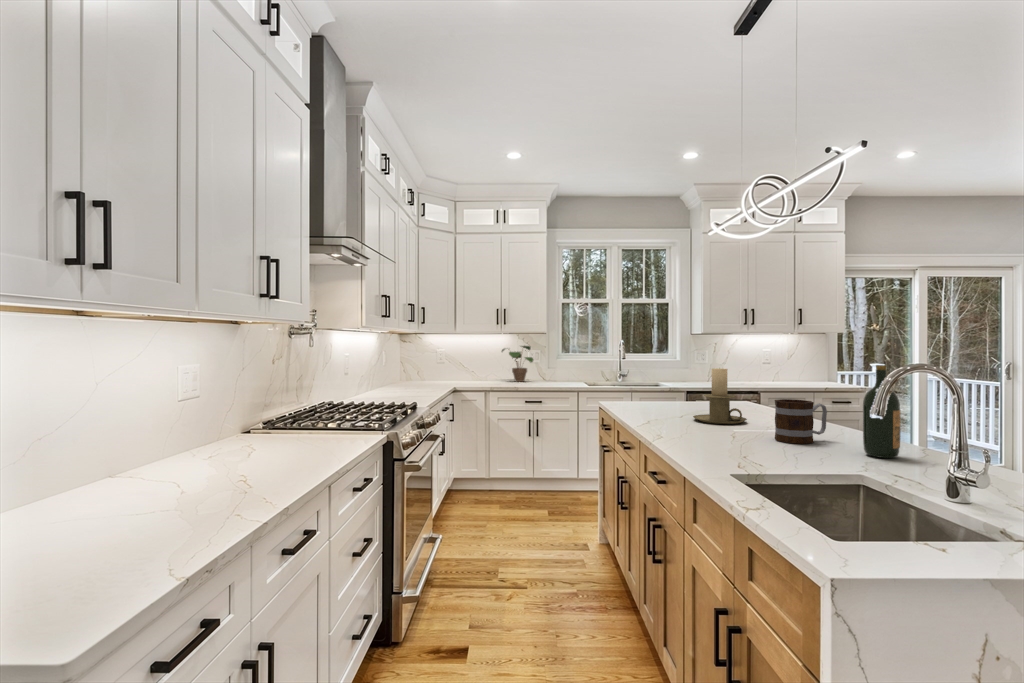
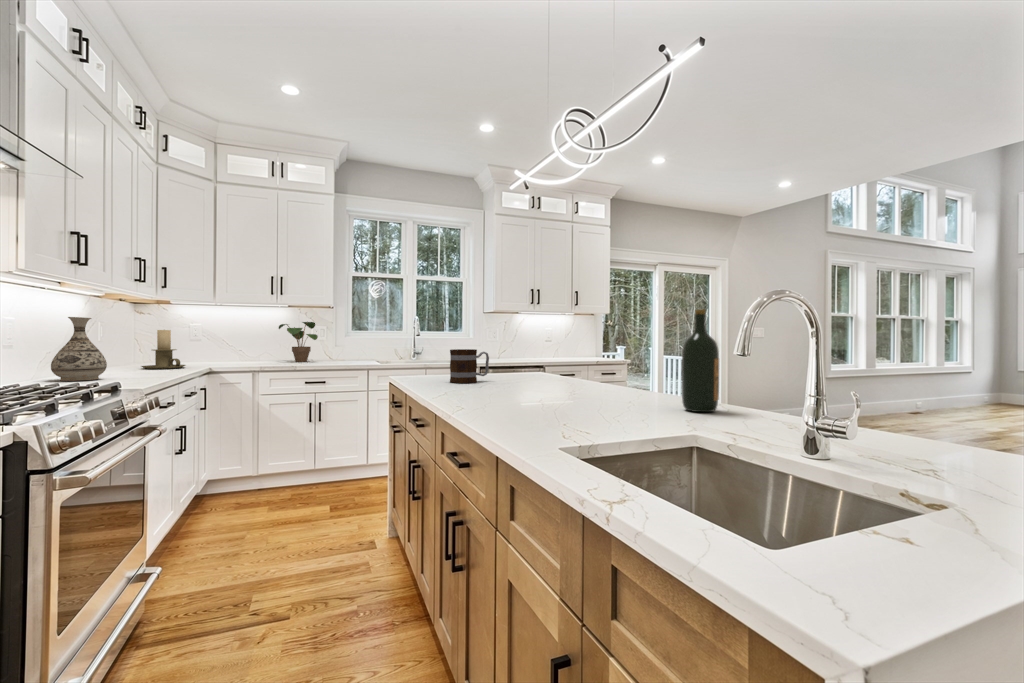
vase: none [370,353,399,398] -> present [51,317,107,381]
candle holder: present [693,368,747,424] -> present [141,330,185,369]
mug: present [775,399,827,444] -> present [450,349,489,383]

